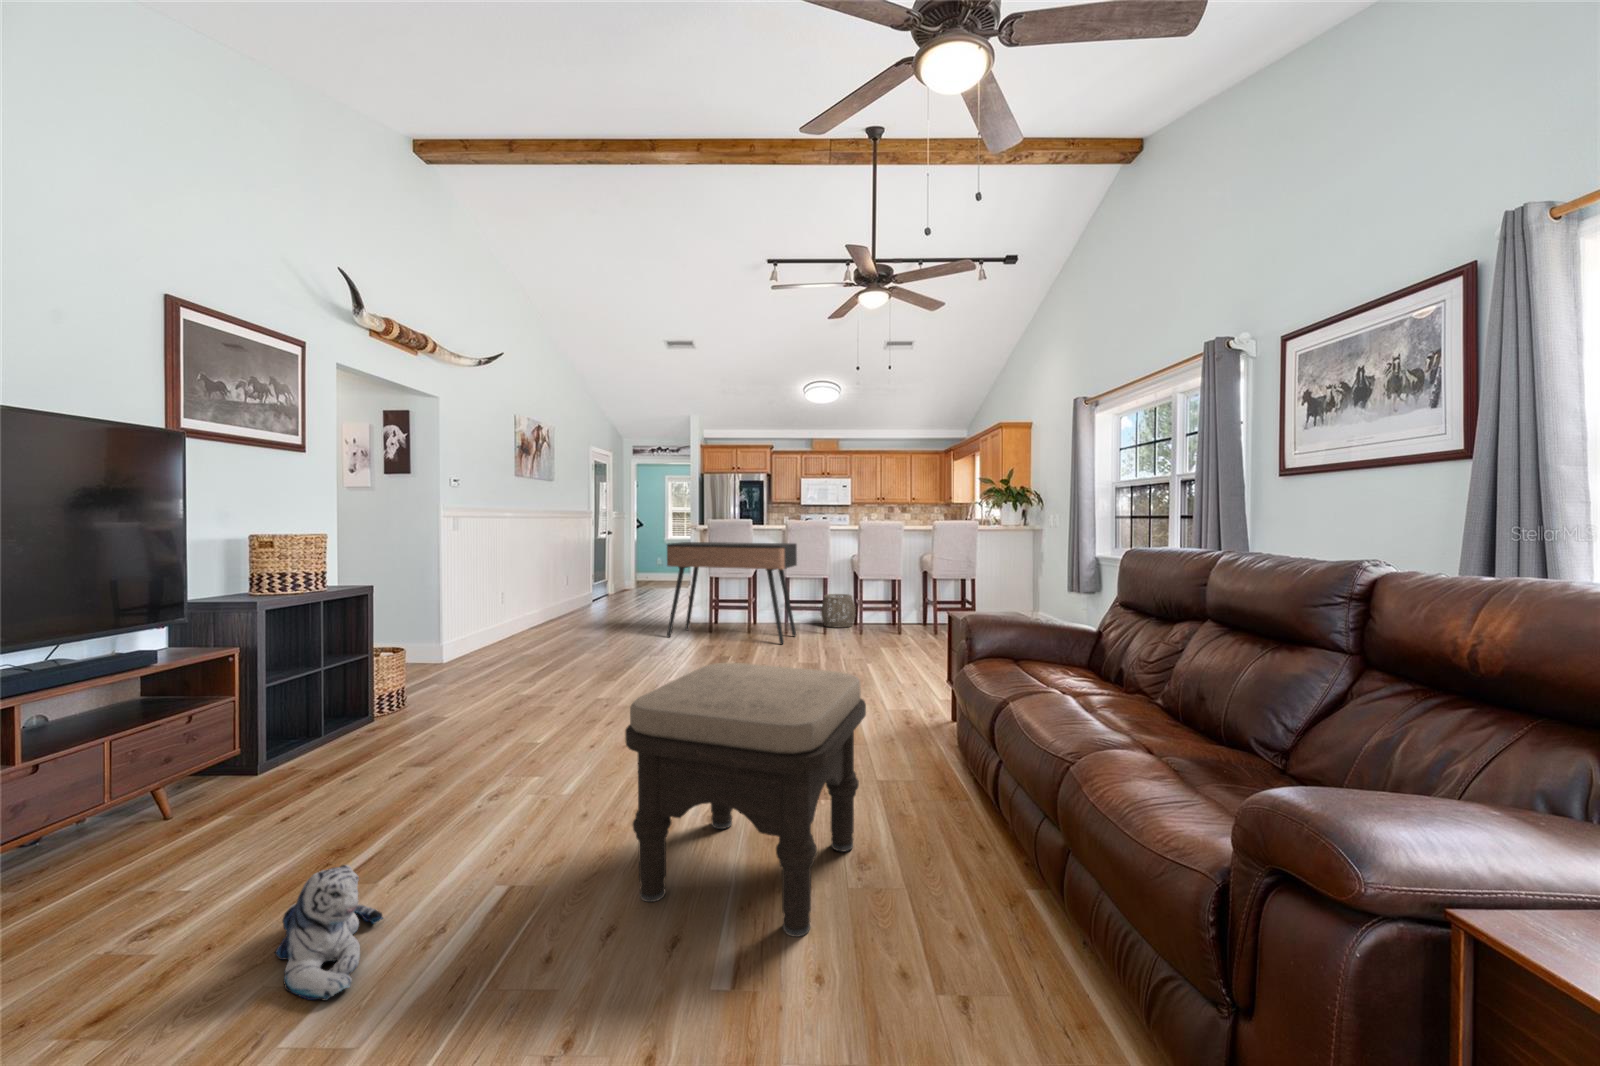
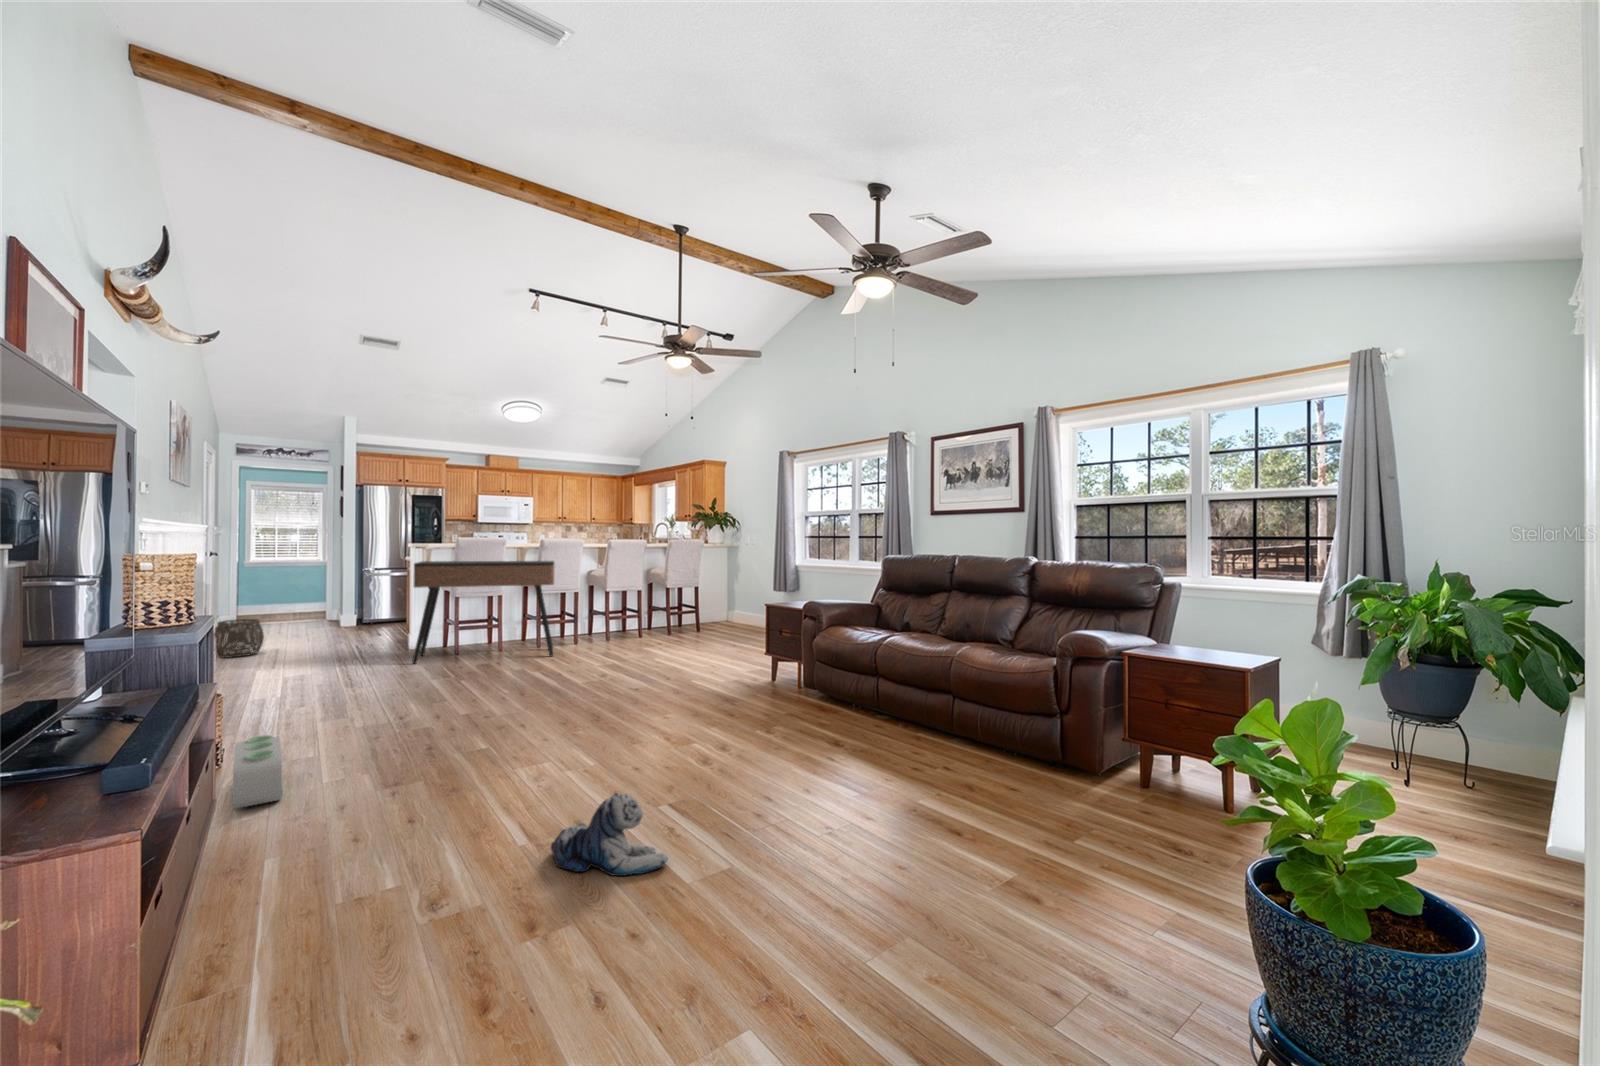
woven basket: present [820,594,856,628] -> present [213,619,264,658]
ottoman: present [625,663,866,937] -> none [715,636,862,790]
air purifier: none [298,695,393,759] -> present [232,735,283,809]

